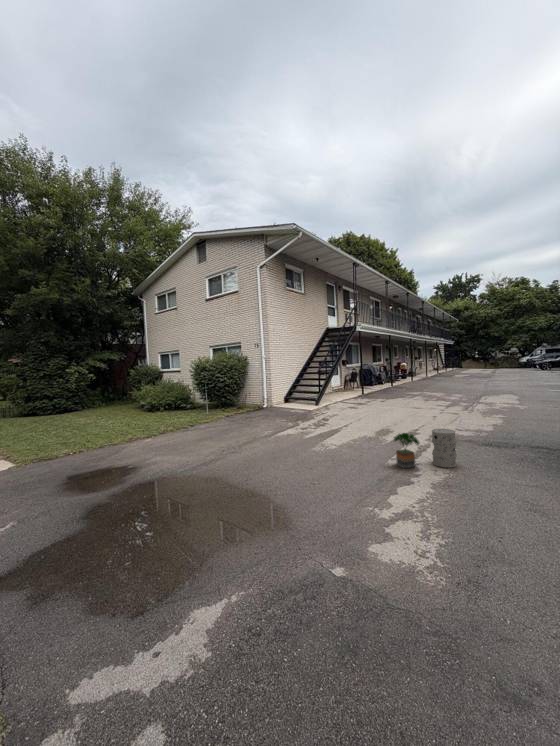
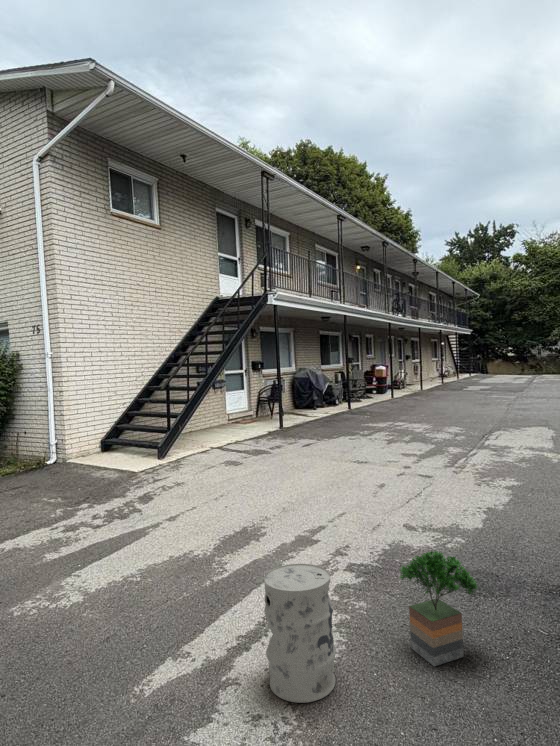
potted tree: present [394,433,419,468] -> present [400,551,477,666]

